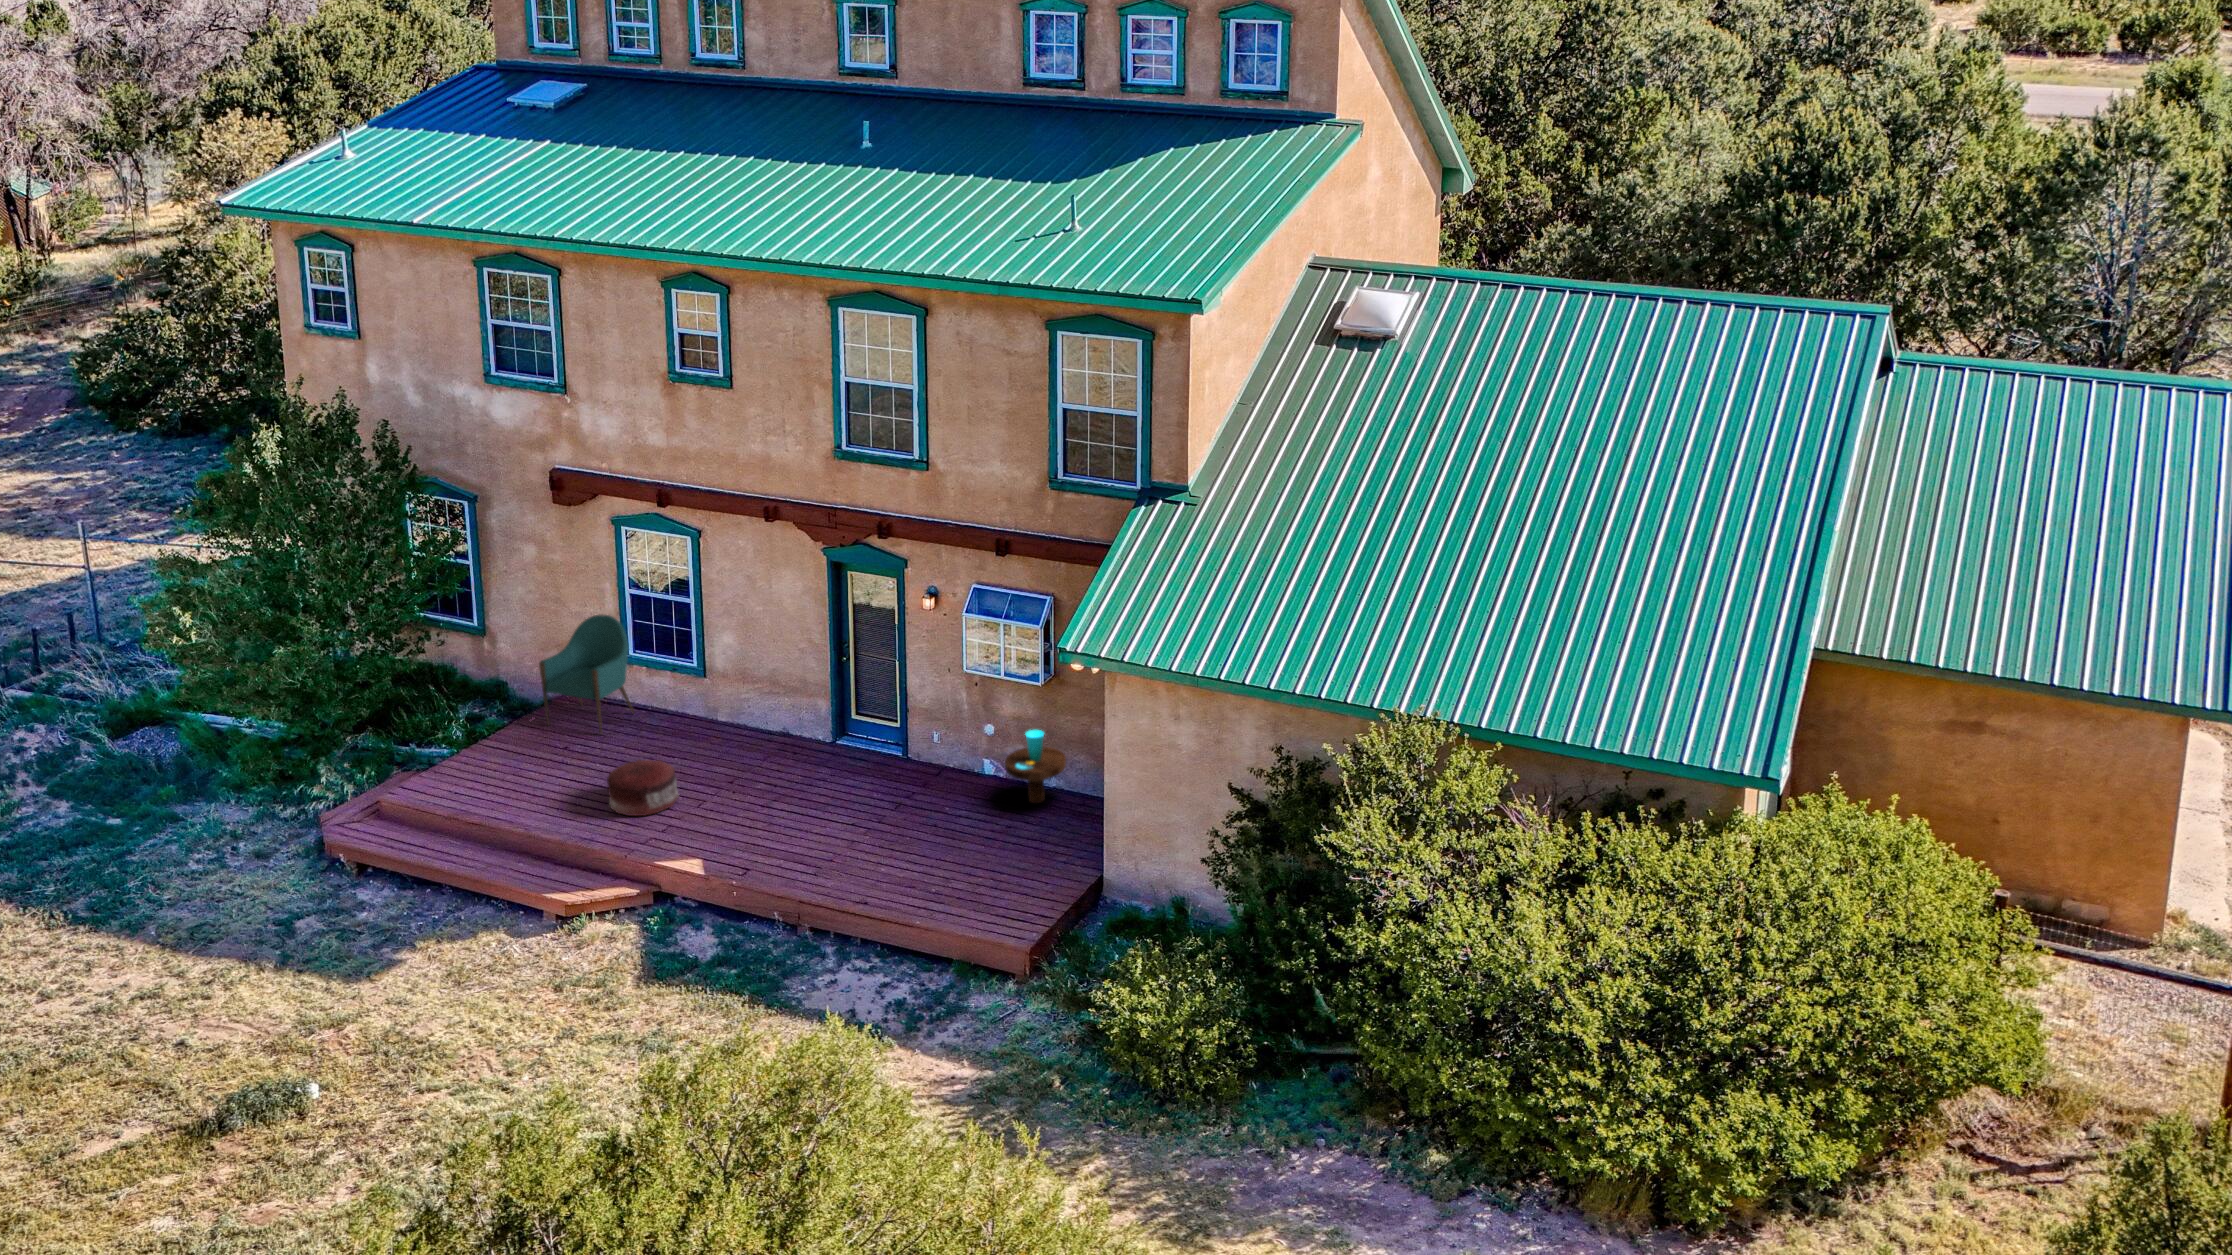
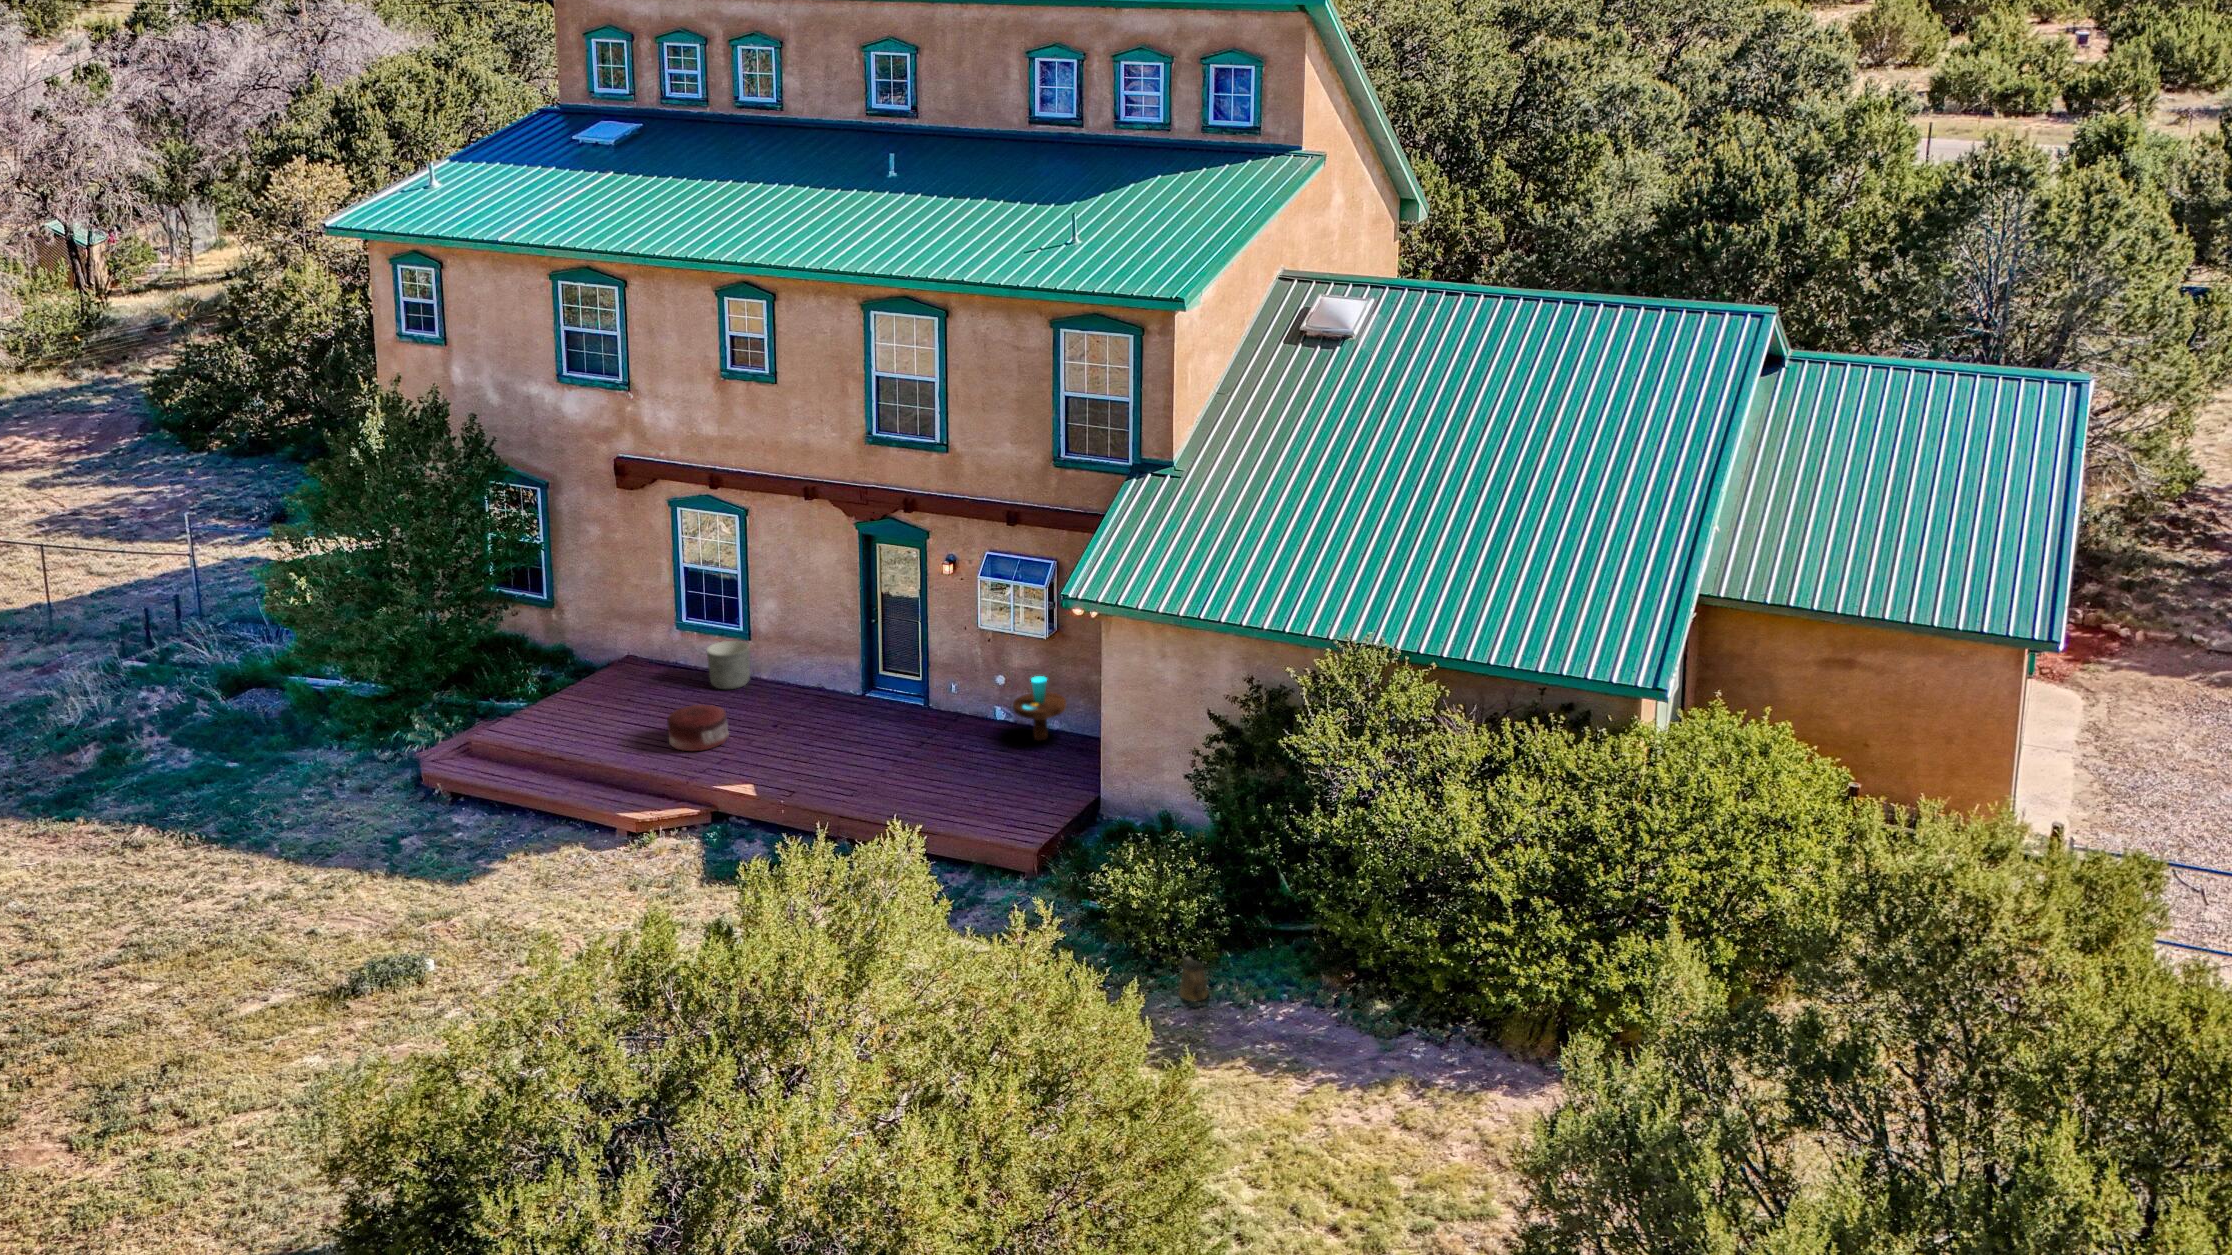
chair: present [539,615,634,734] -> none [604,584,687,688]
planter: none [656,680,706,736] -> present [707,641,750,689]
watering can: none [1197,1088,1234,1144] -> present [1179,957,1209,1001]

